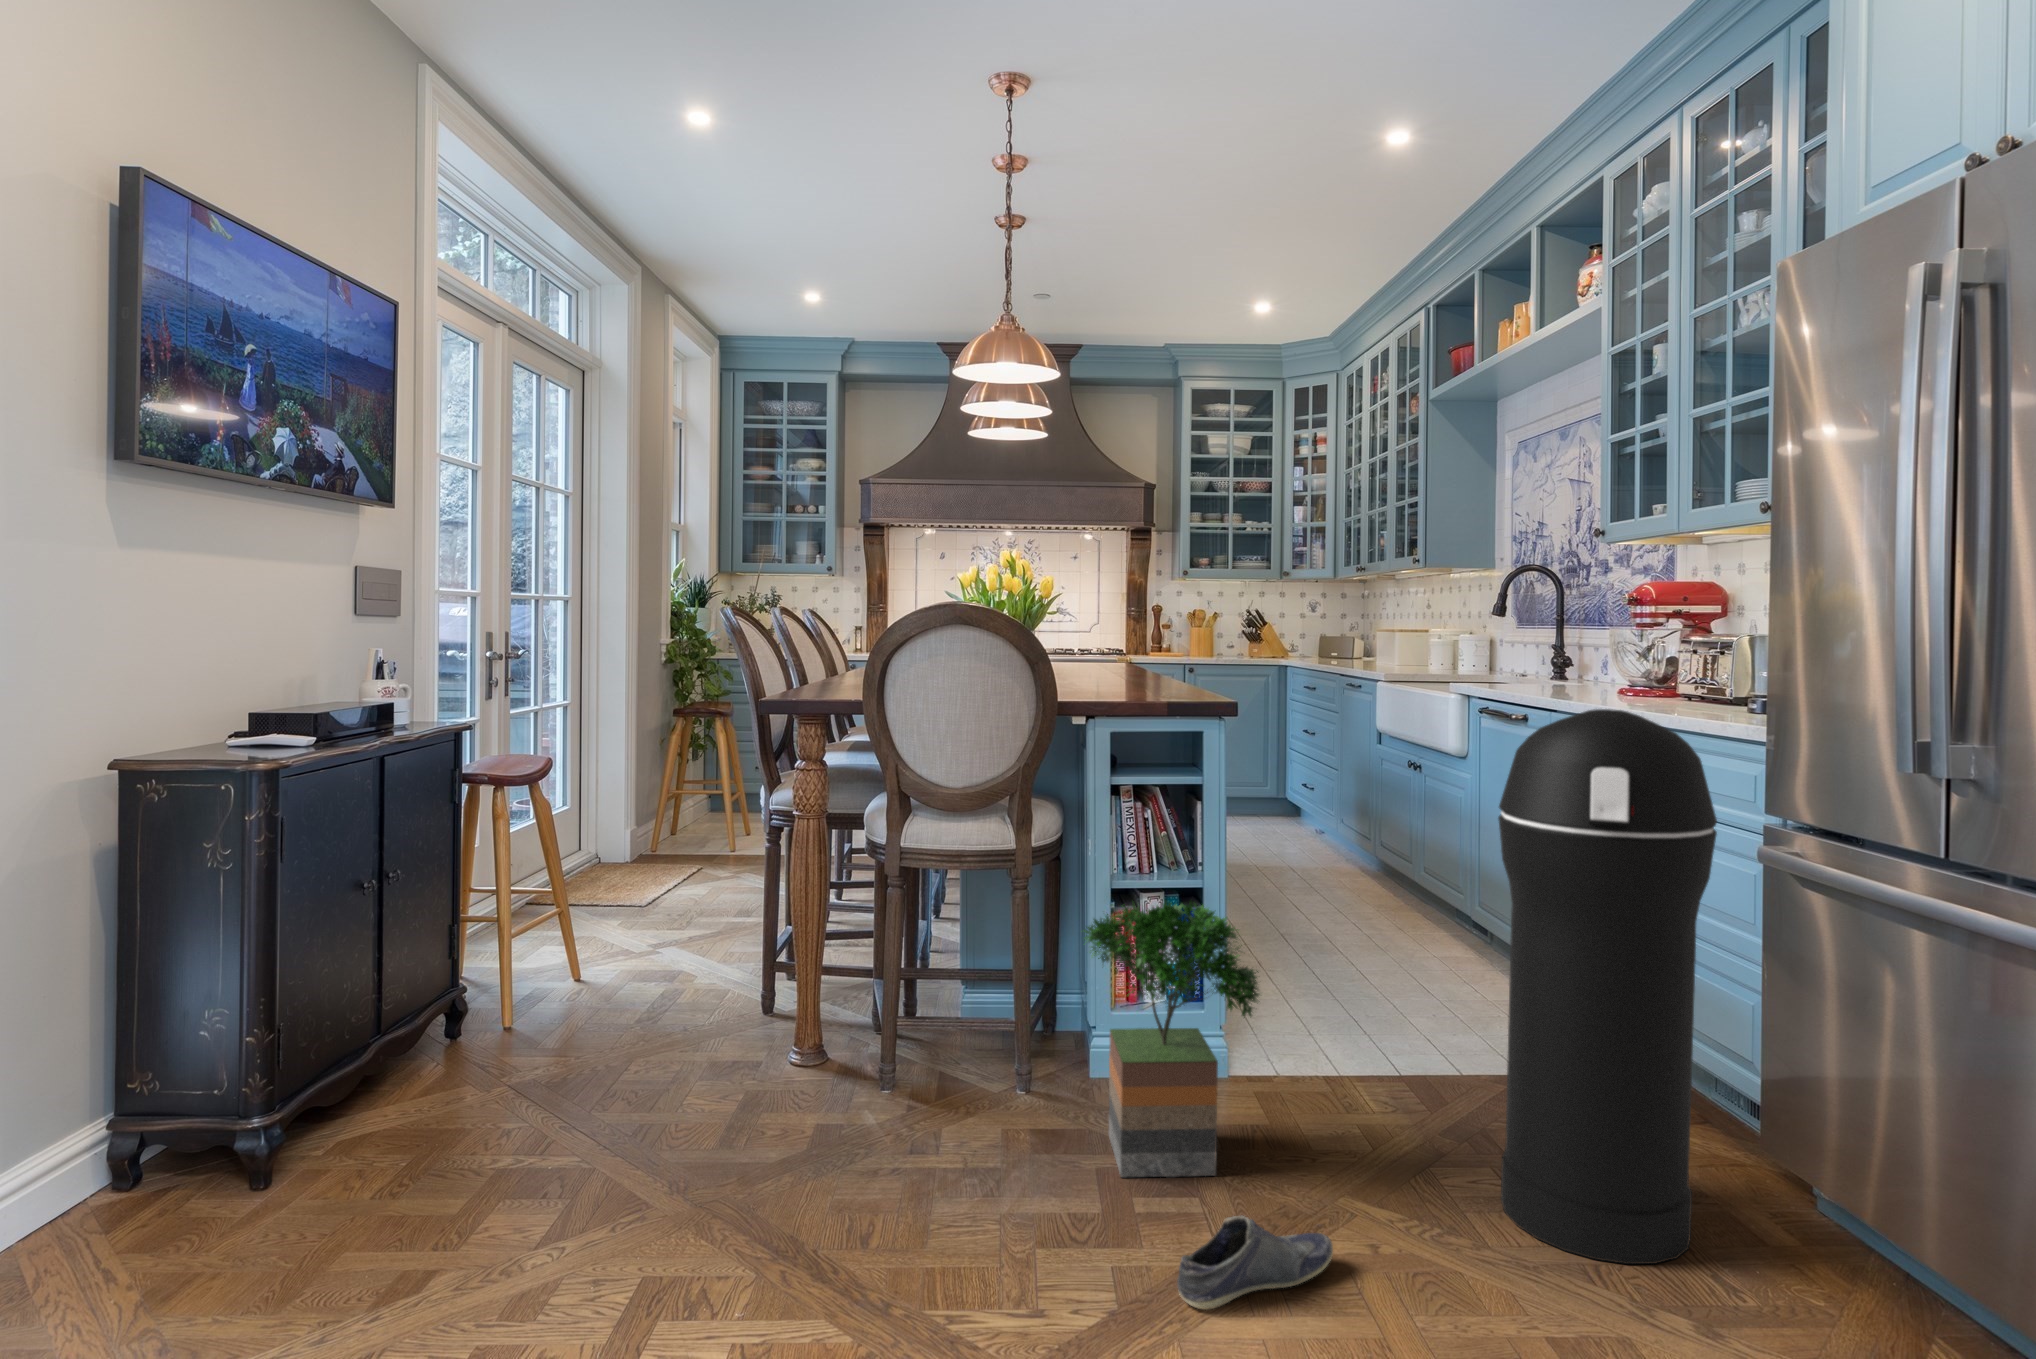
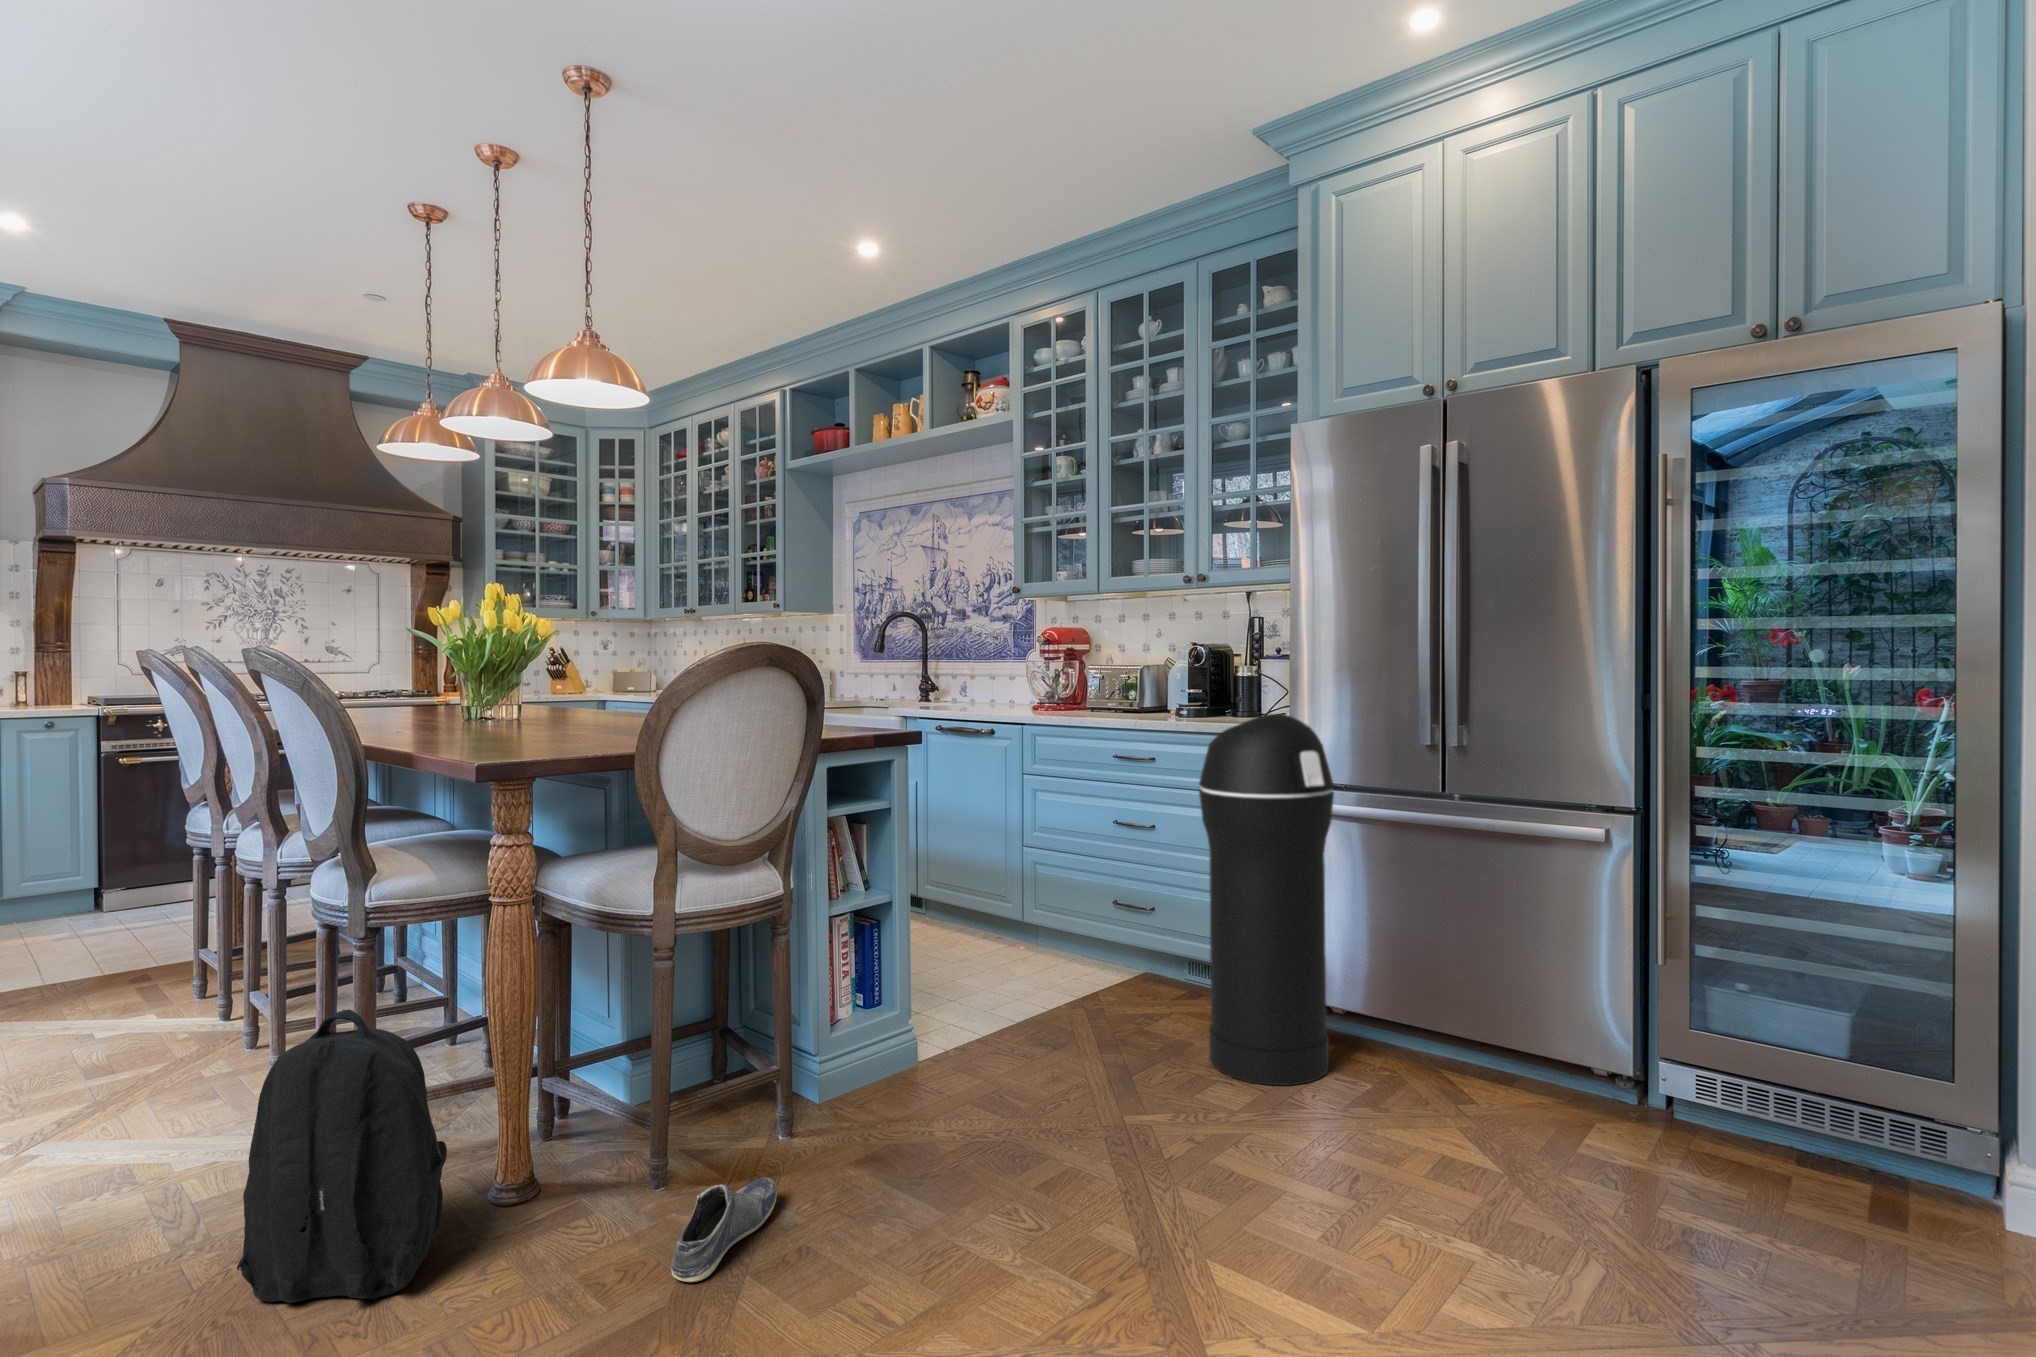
backpack: none [617,866,736,1070] -> present [237,1010,447,1303]
potted tree: present [1084,901,1260,1177] -> none [928,903,1110,1164]
shoe: present [1177,1216,1333,1310] -> present [671,1178,777,1282]

